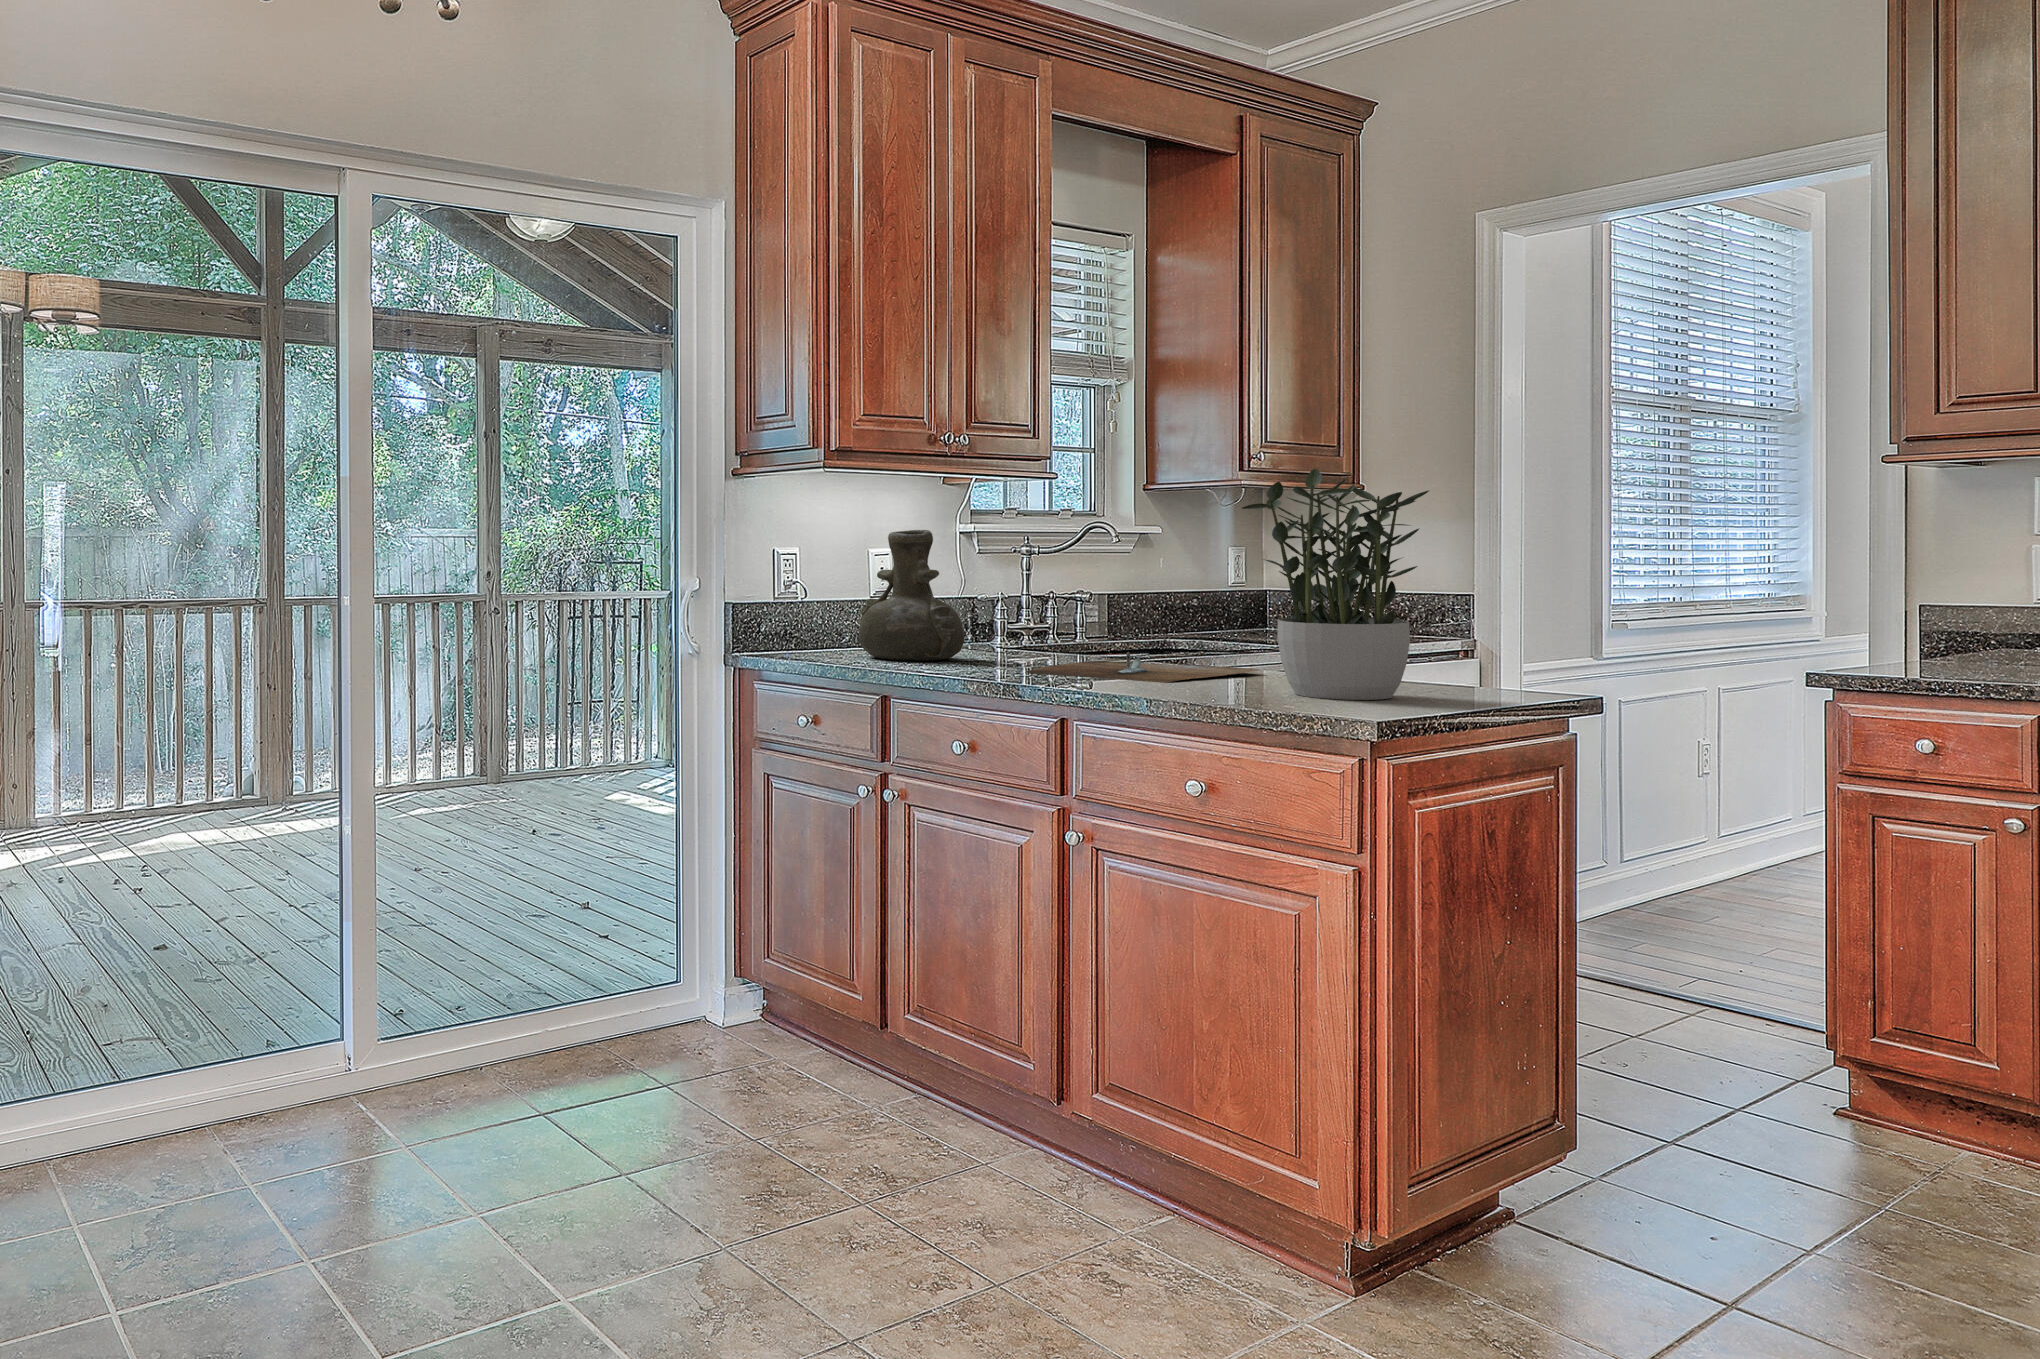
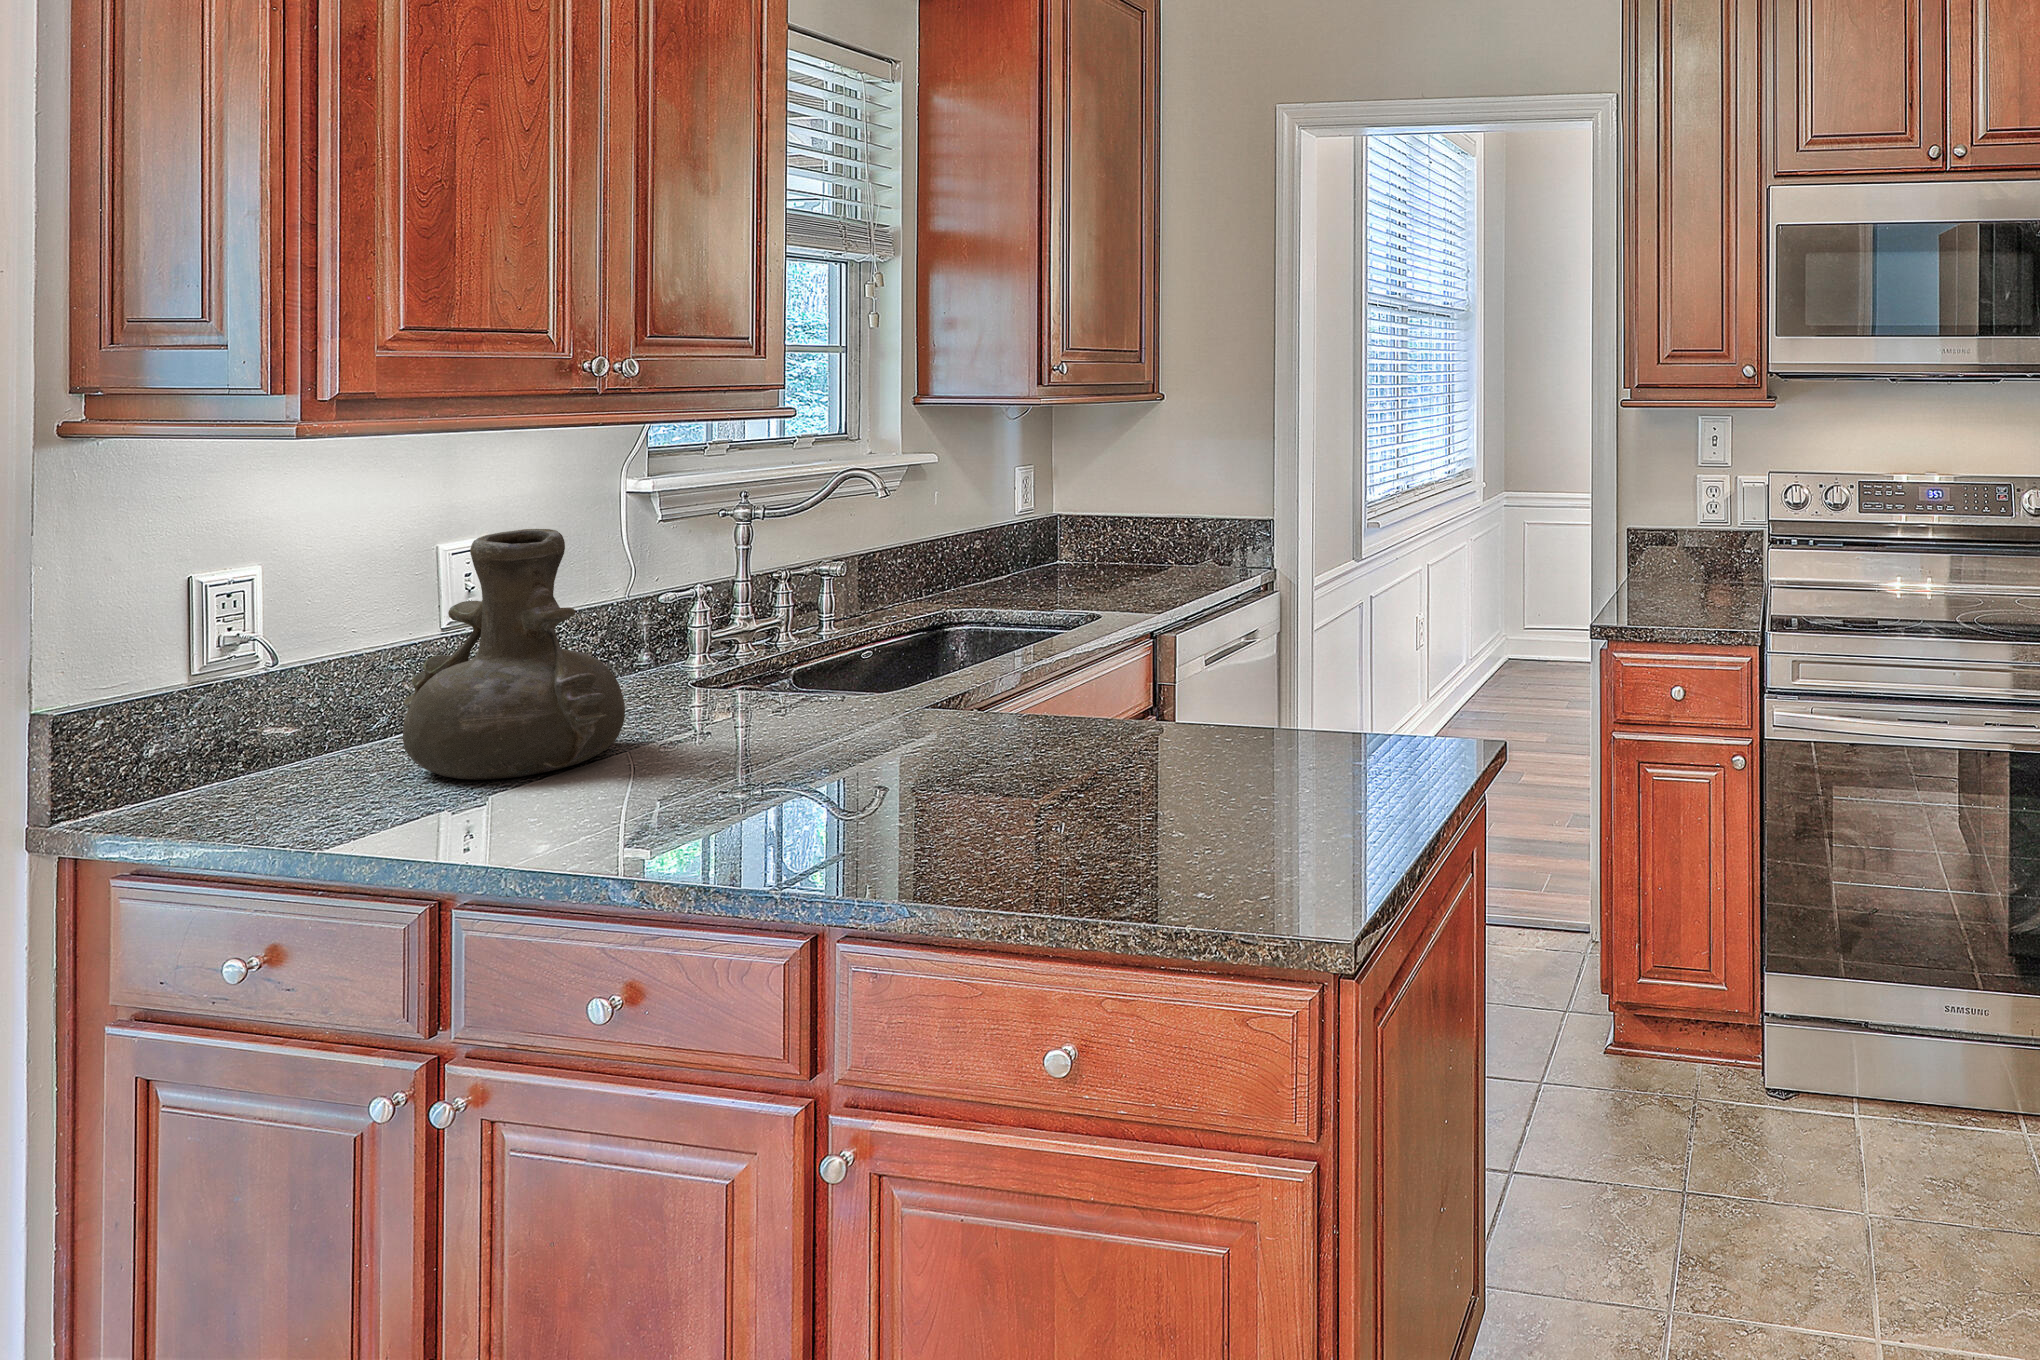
potted plant: present [1242,468,1429,700] -> none [1111,474,1356,836]
cutting board: present [1025,652,1259,683] -> none [732,720,1104,809]

